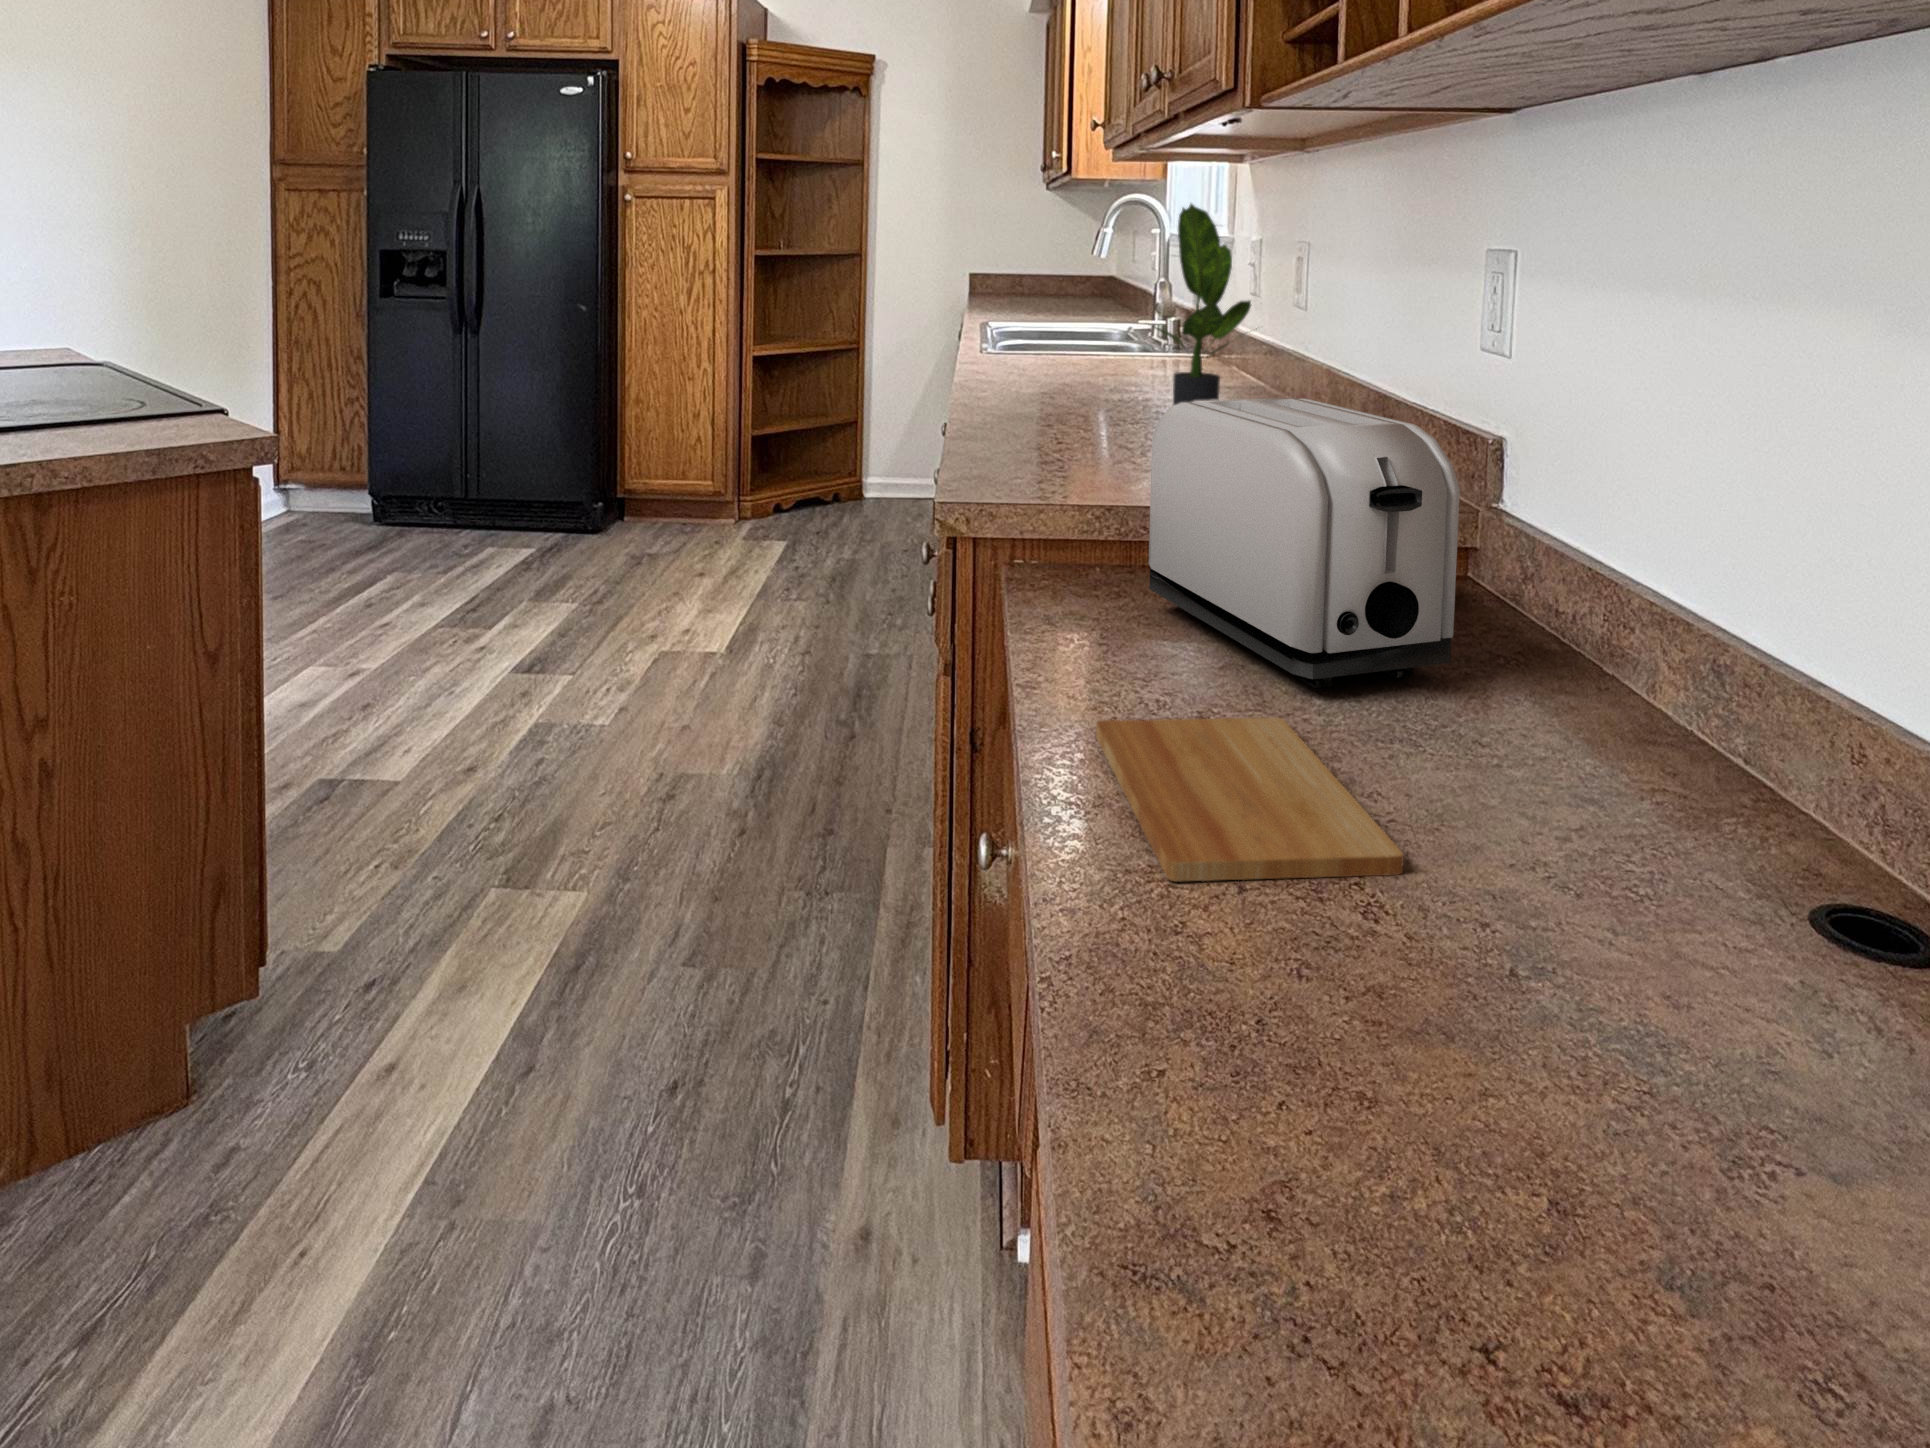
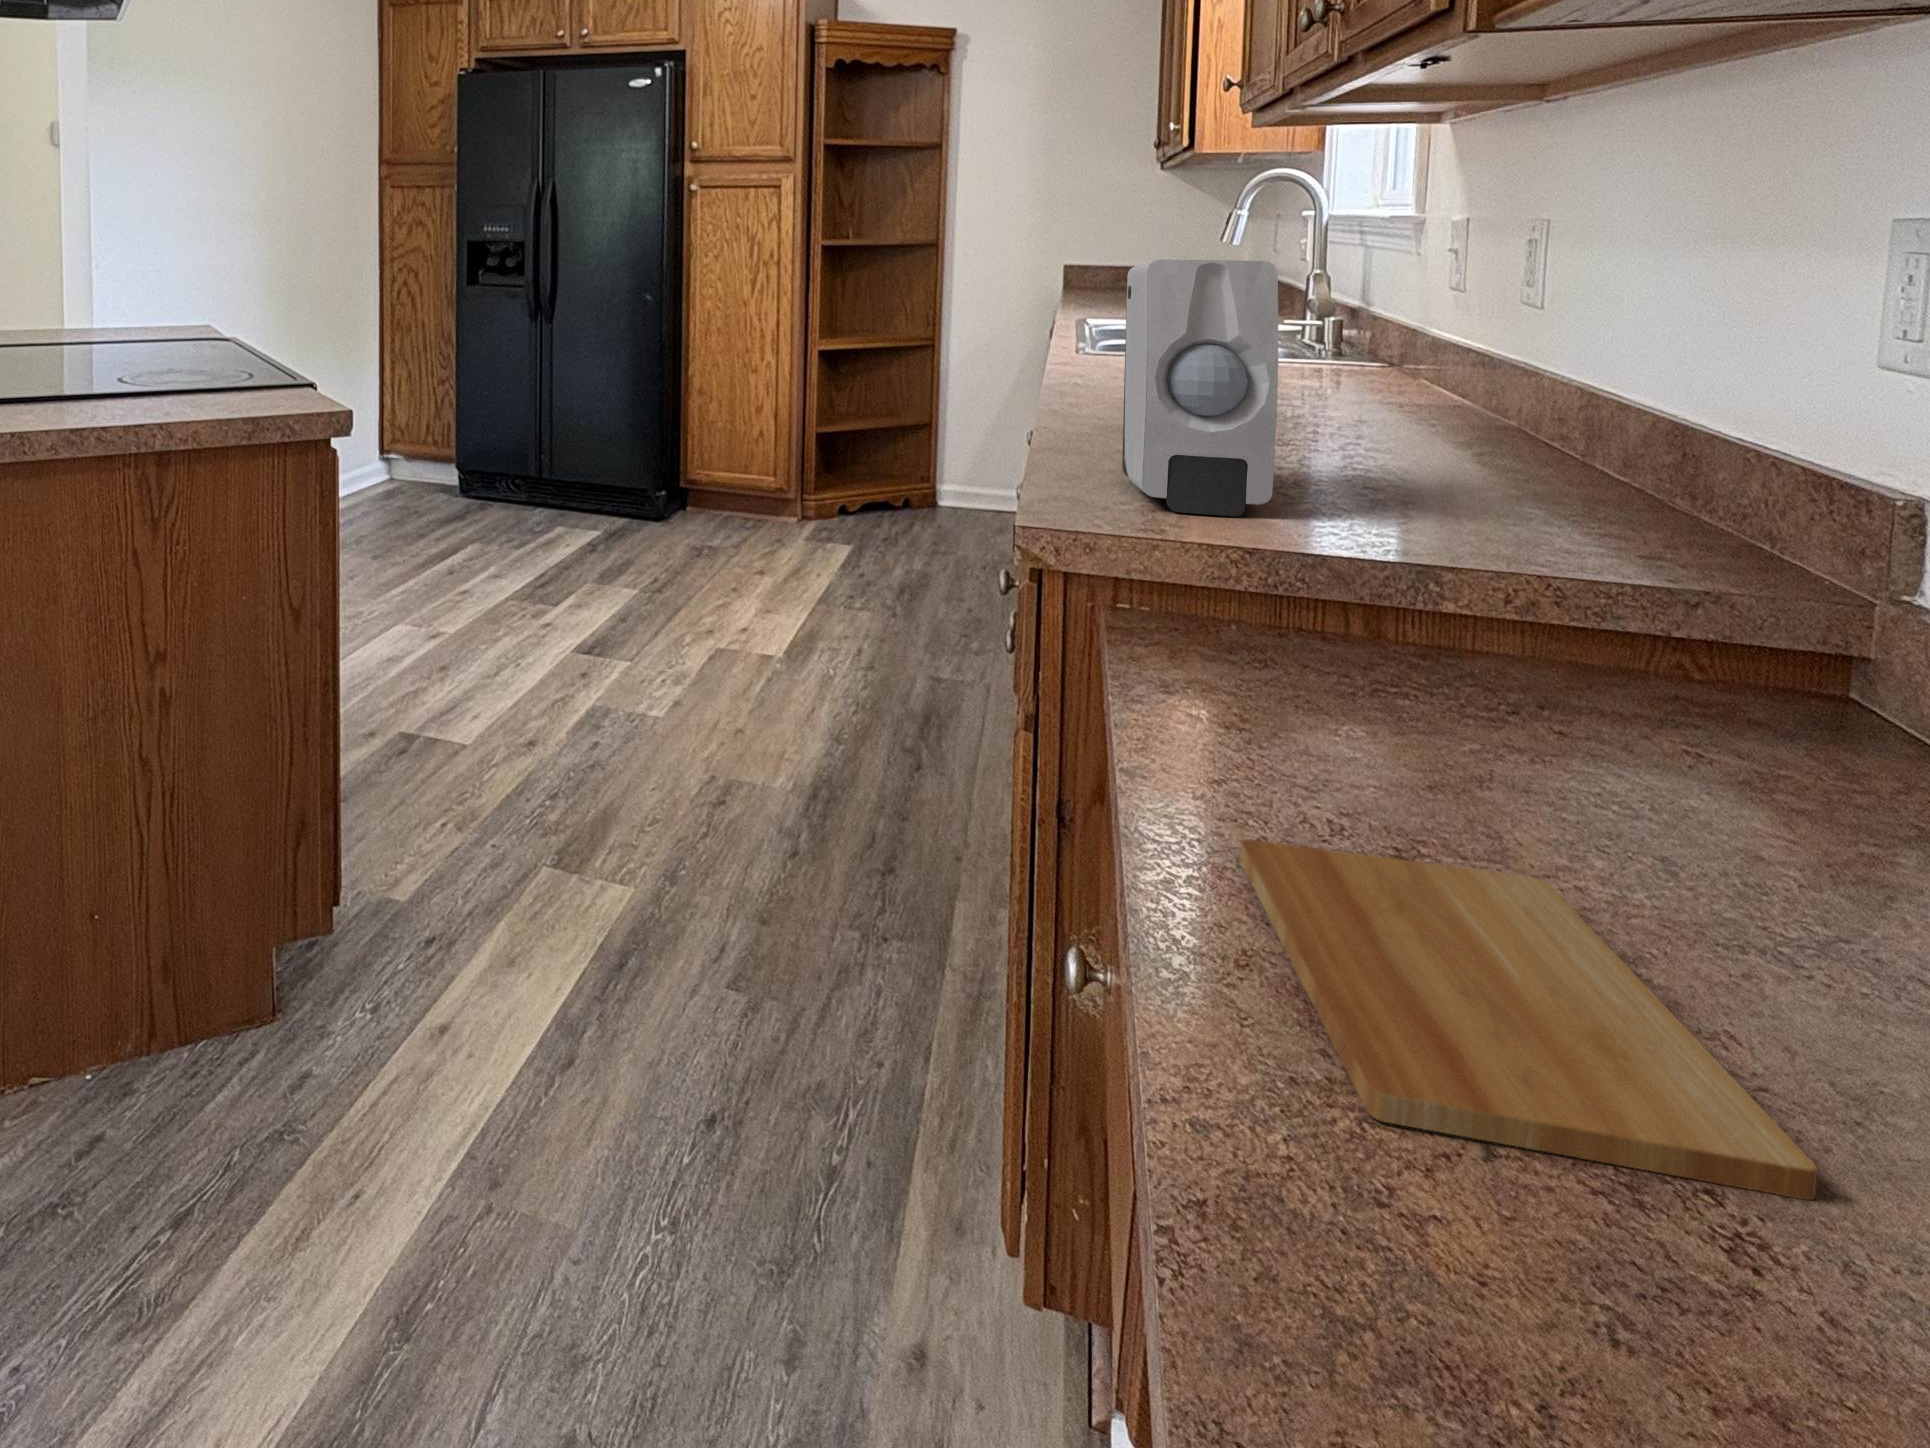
potted plant: present [1154,204,1251,405] -> none [1294,169,1472,442]
soap dispenser: none [1018,279,1129,485] -> present [1122,259,1278,516]
toaster: present [1148,398,1460,688] -> none [1309,417,1869,840]

